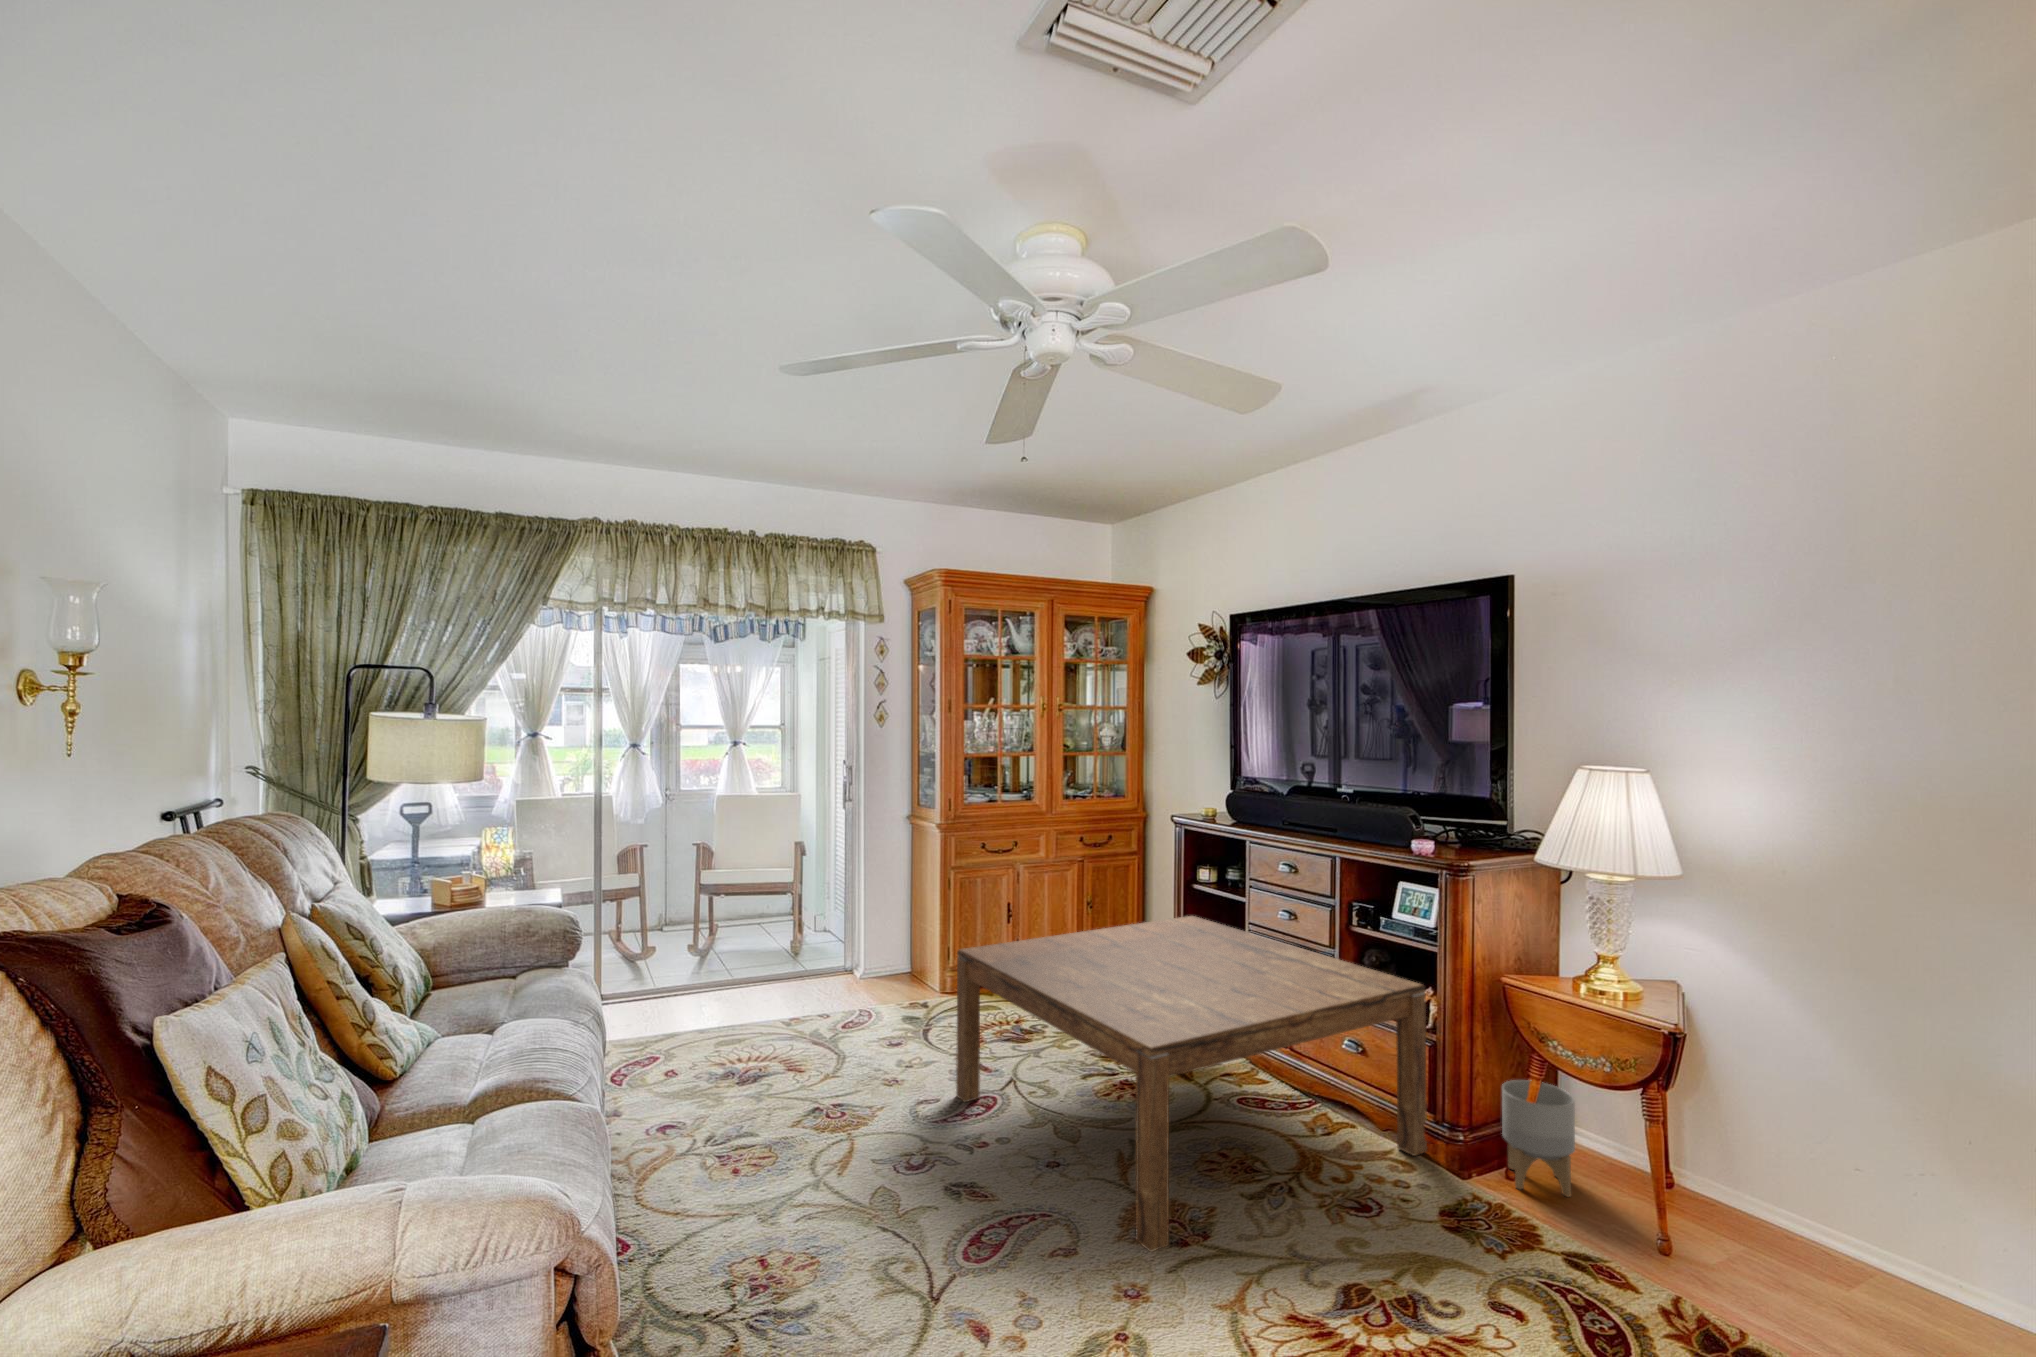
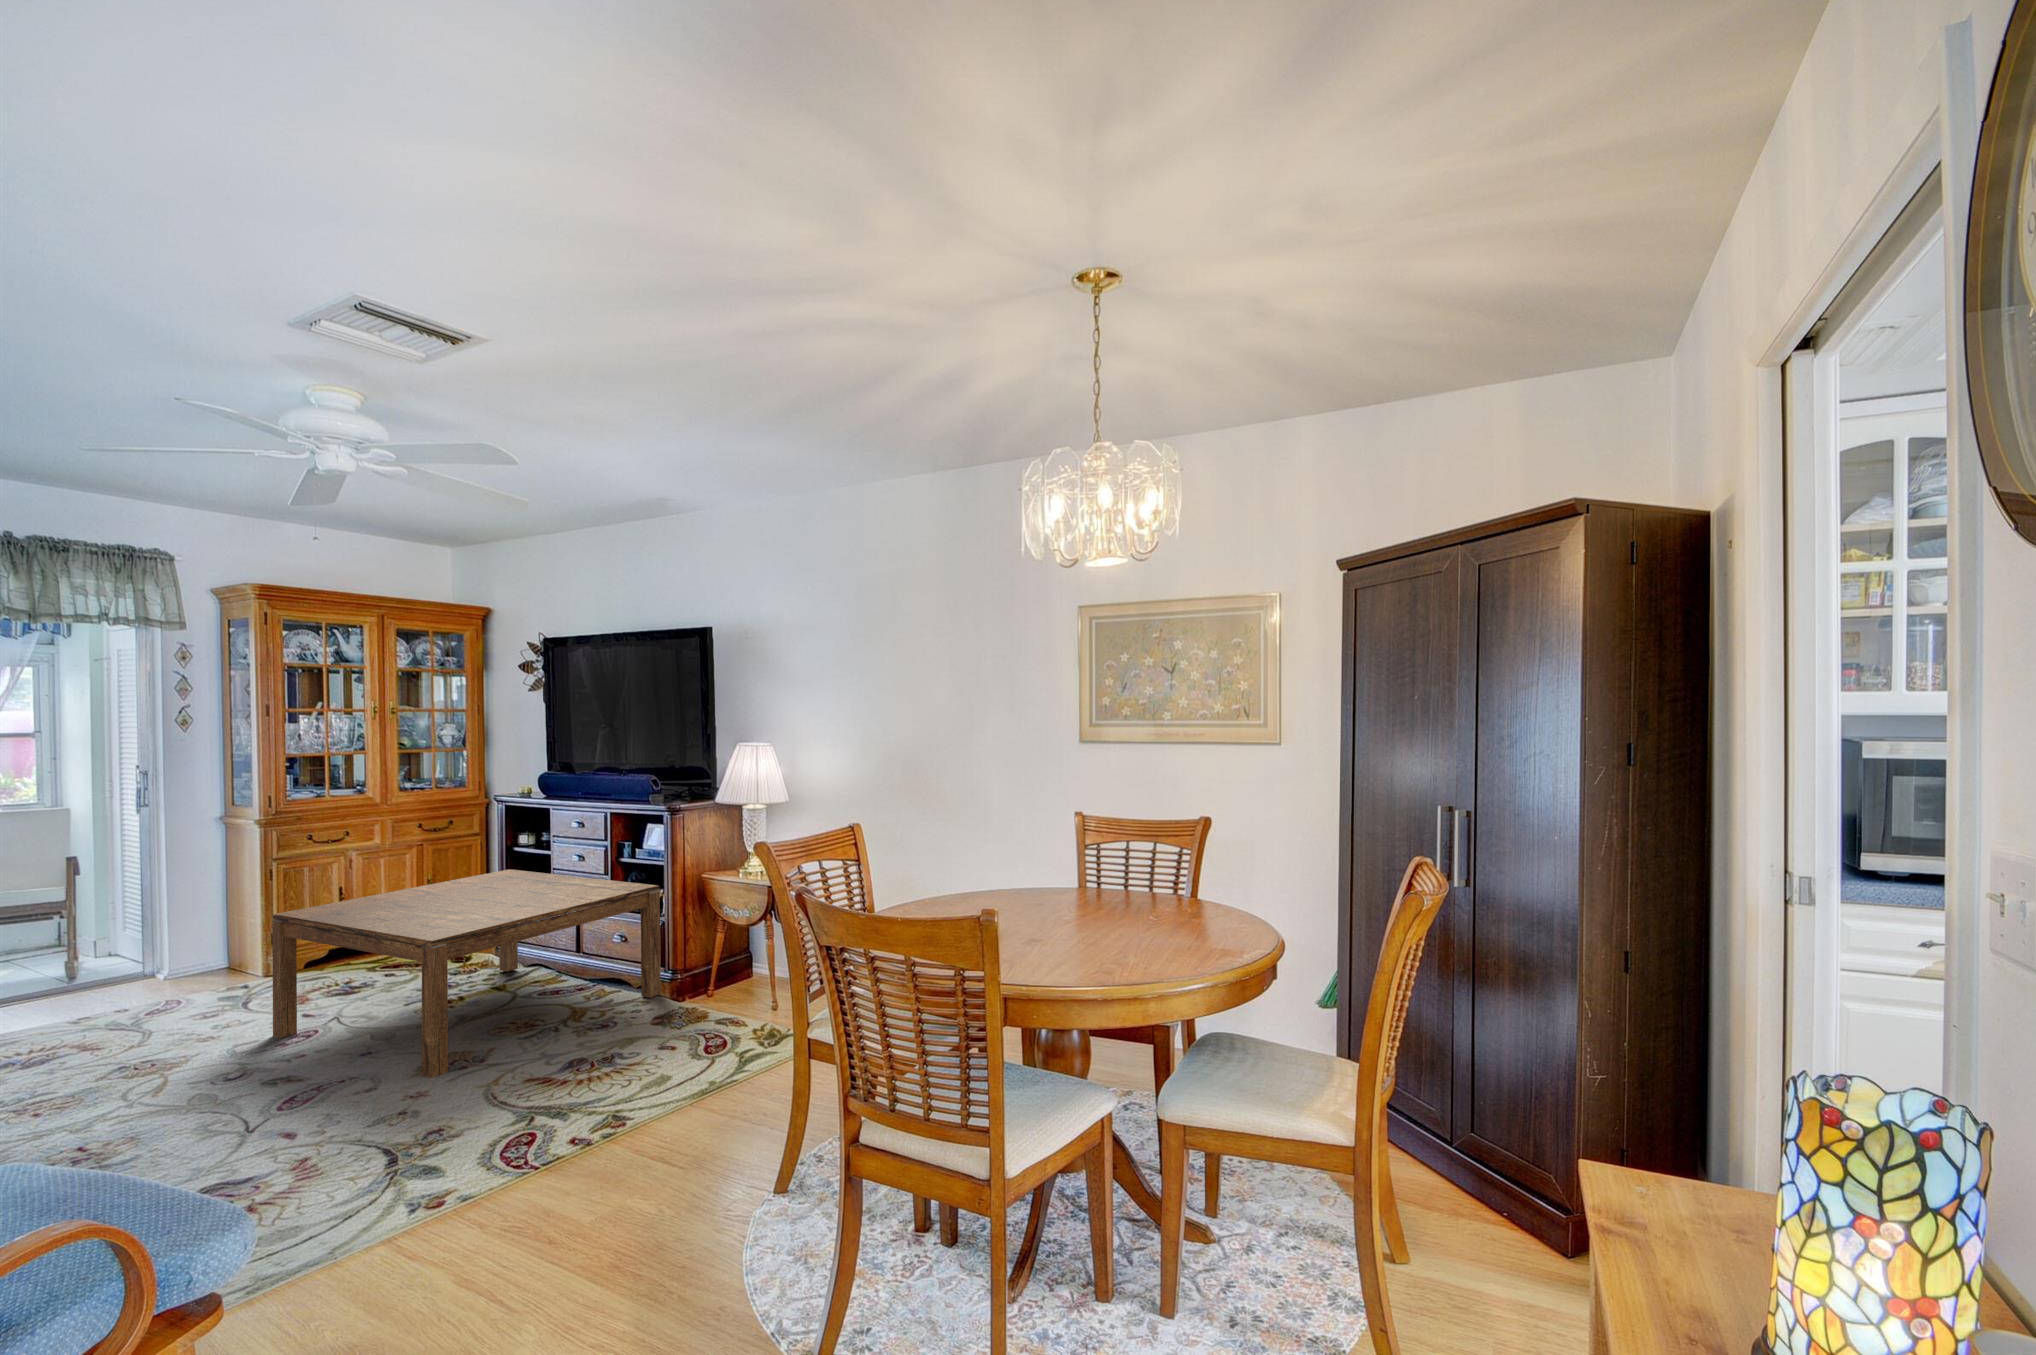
planter: present [1502,1080,1575,1197] -> none [703,935,744,1000]

